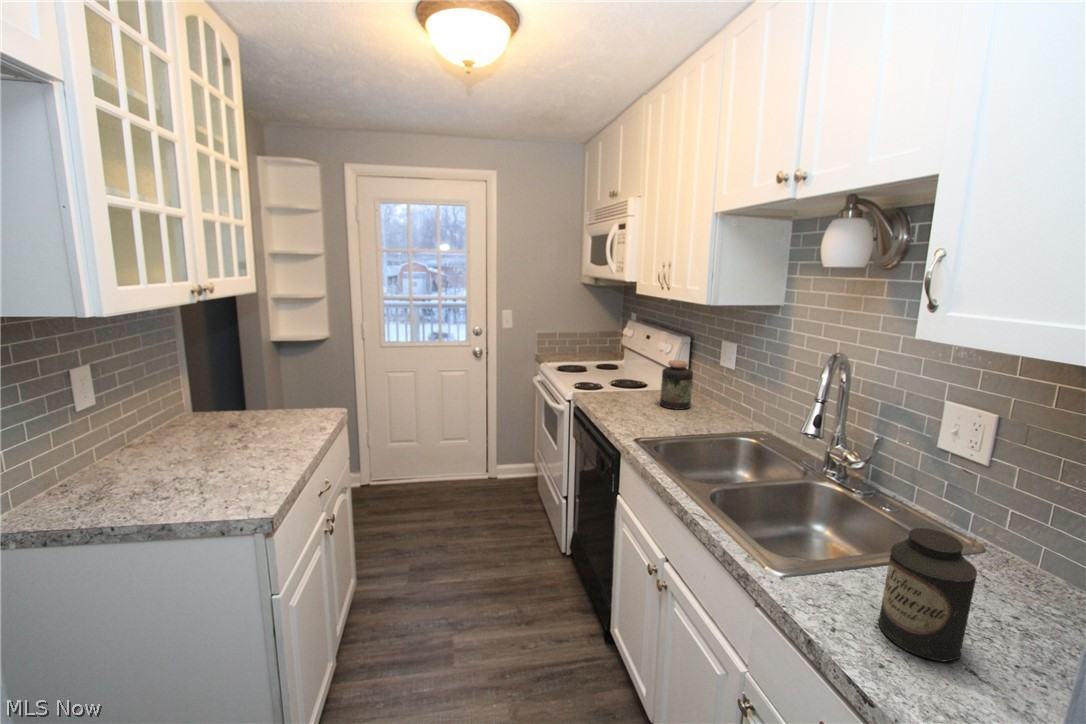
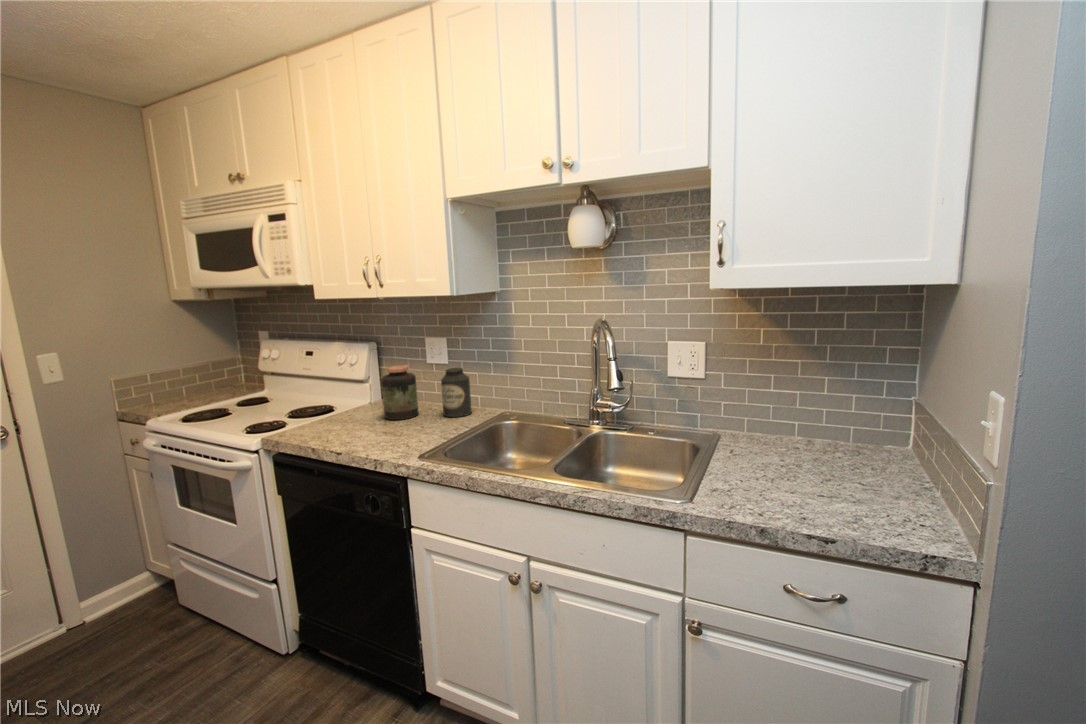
canister: present [879,528,977,661] -> present [441,368,472,417]

